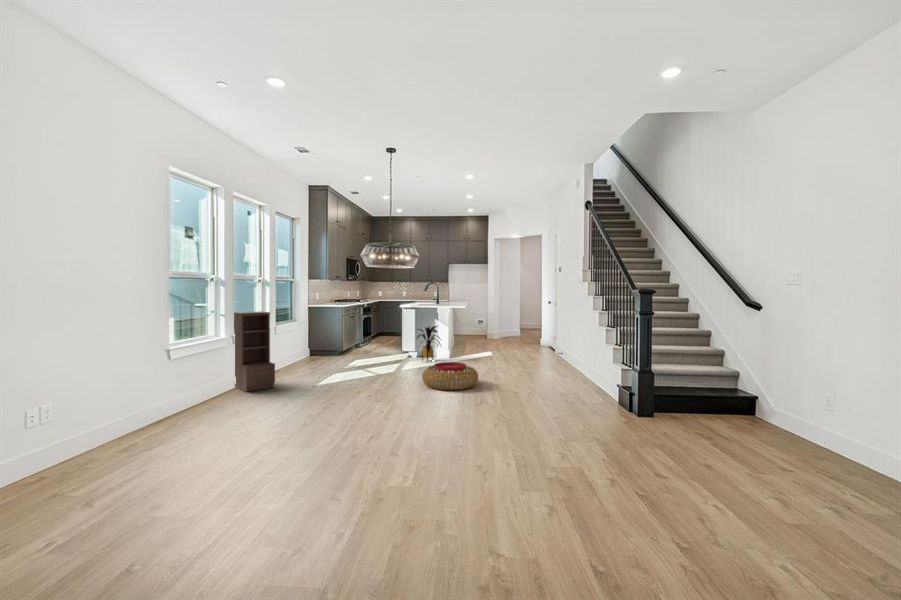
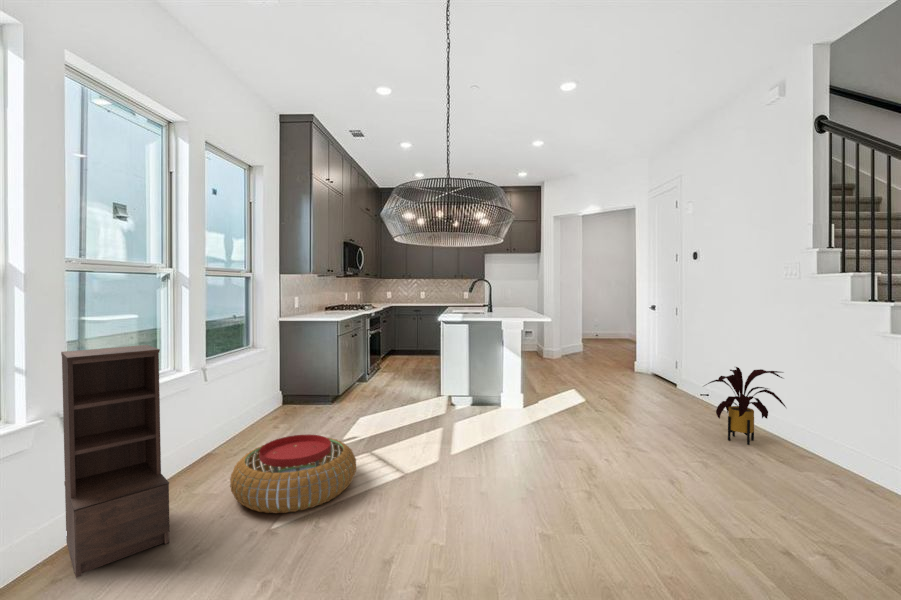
house plant: present [417,326,441,362] -> present [704,367,786,445]
pouf: present [422,362,478,390] -> present [230,435,356,513]

